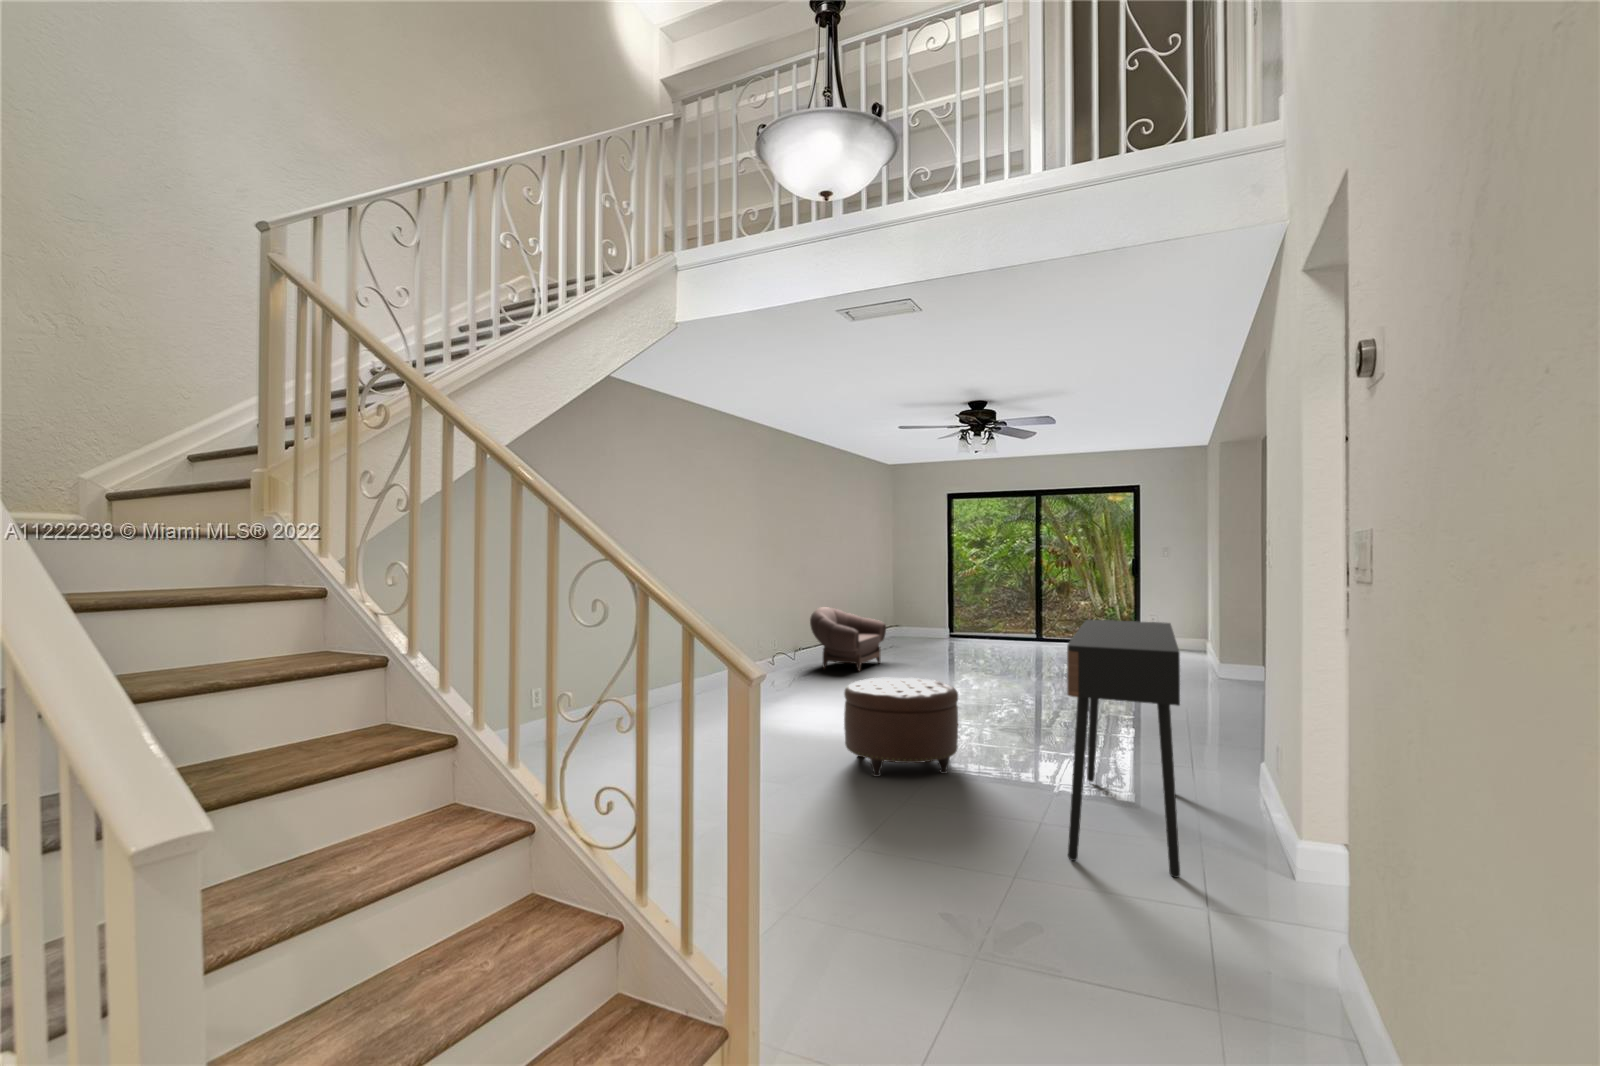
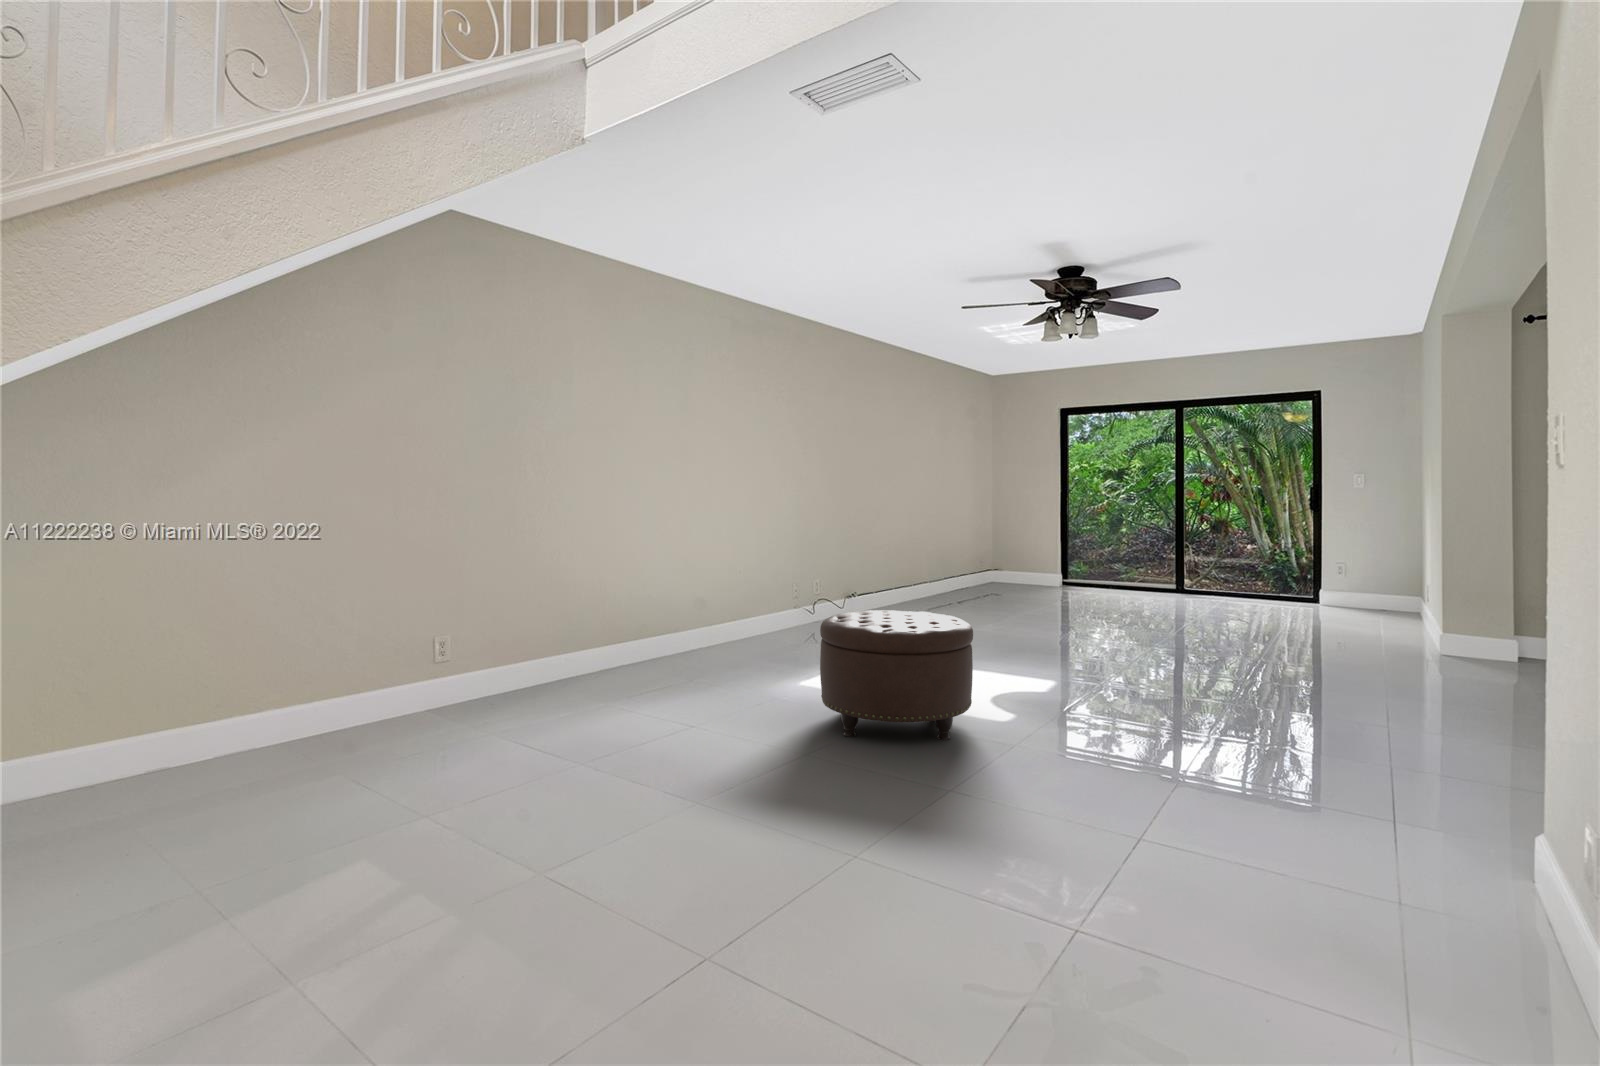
armchair: present [810,607,886,672] -> none [885,540,978,615]
console table: present [1067,620,1180,878] -> none [1037,529,1289,954]

